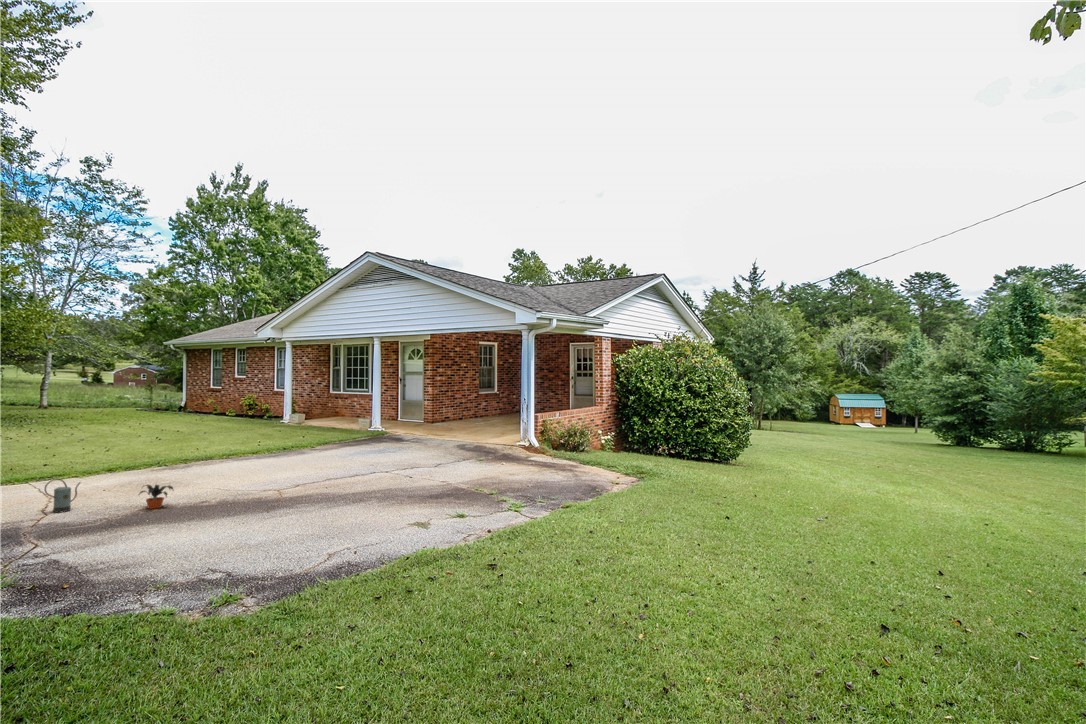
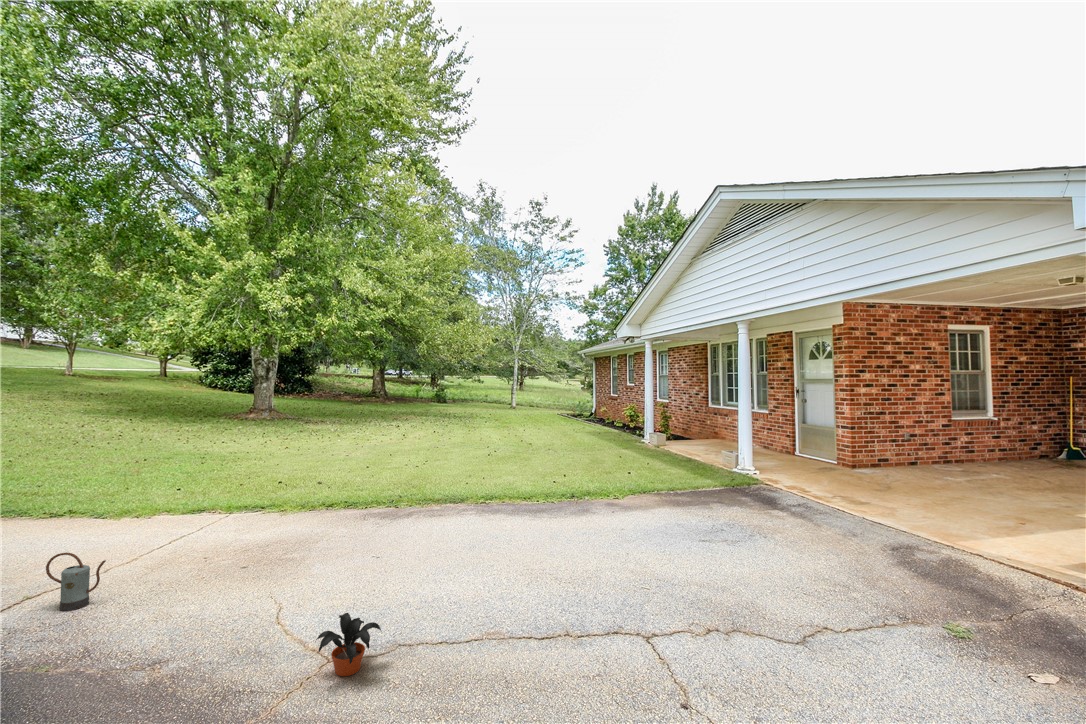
potted plant: present [140,485,173,509] -> present [315,613,381,676]

